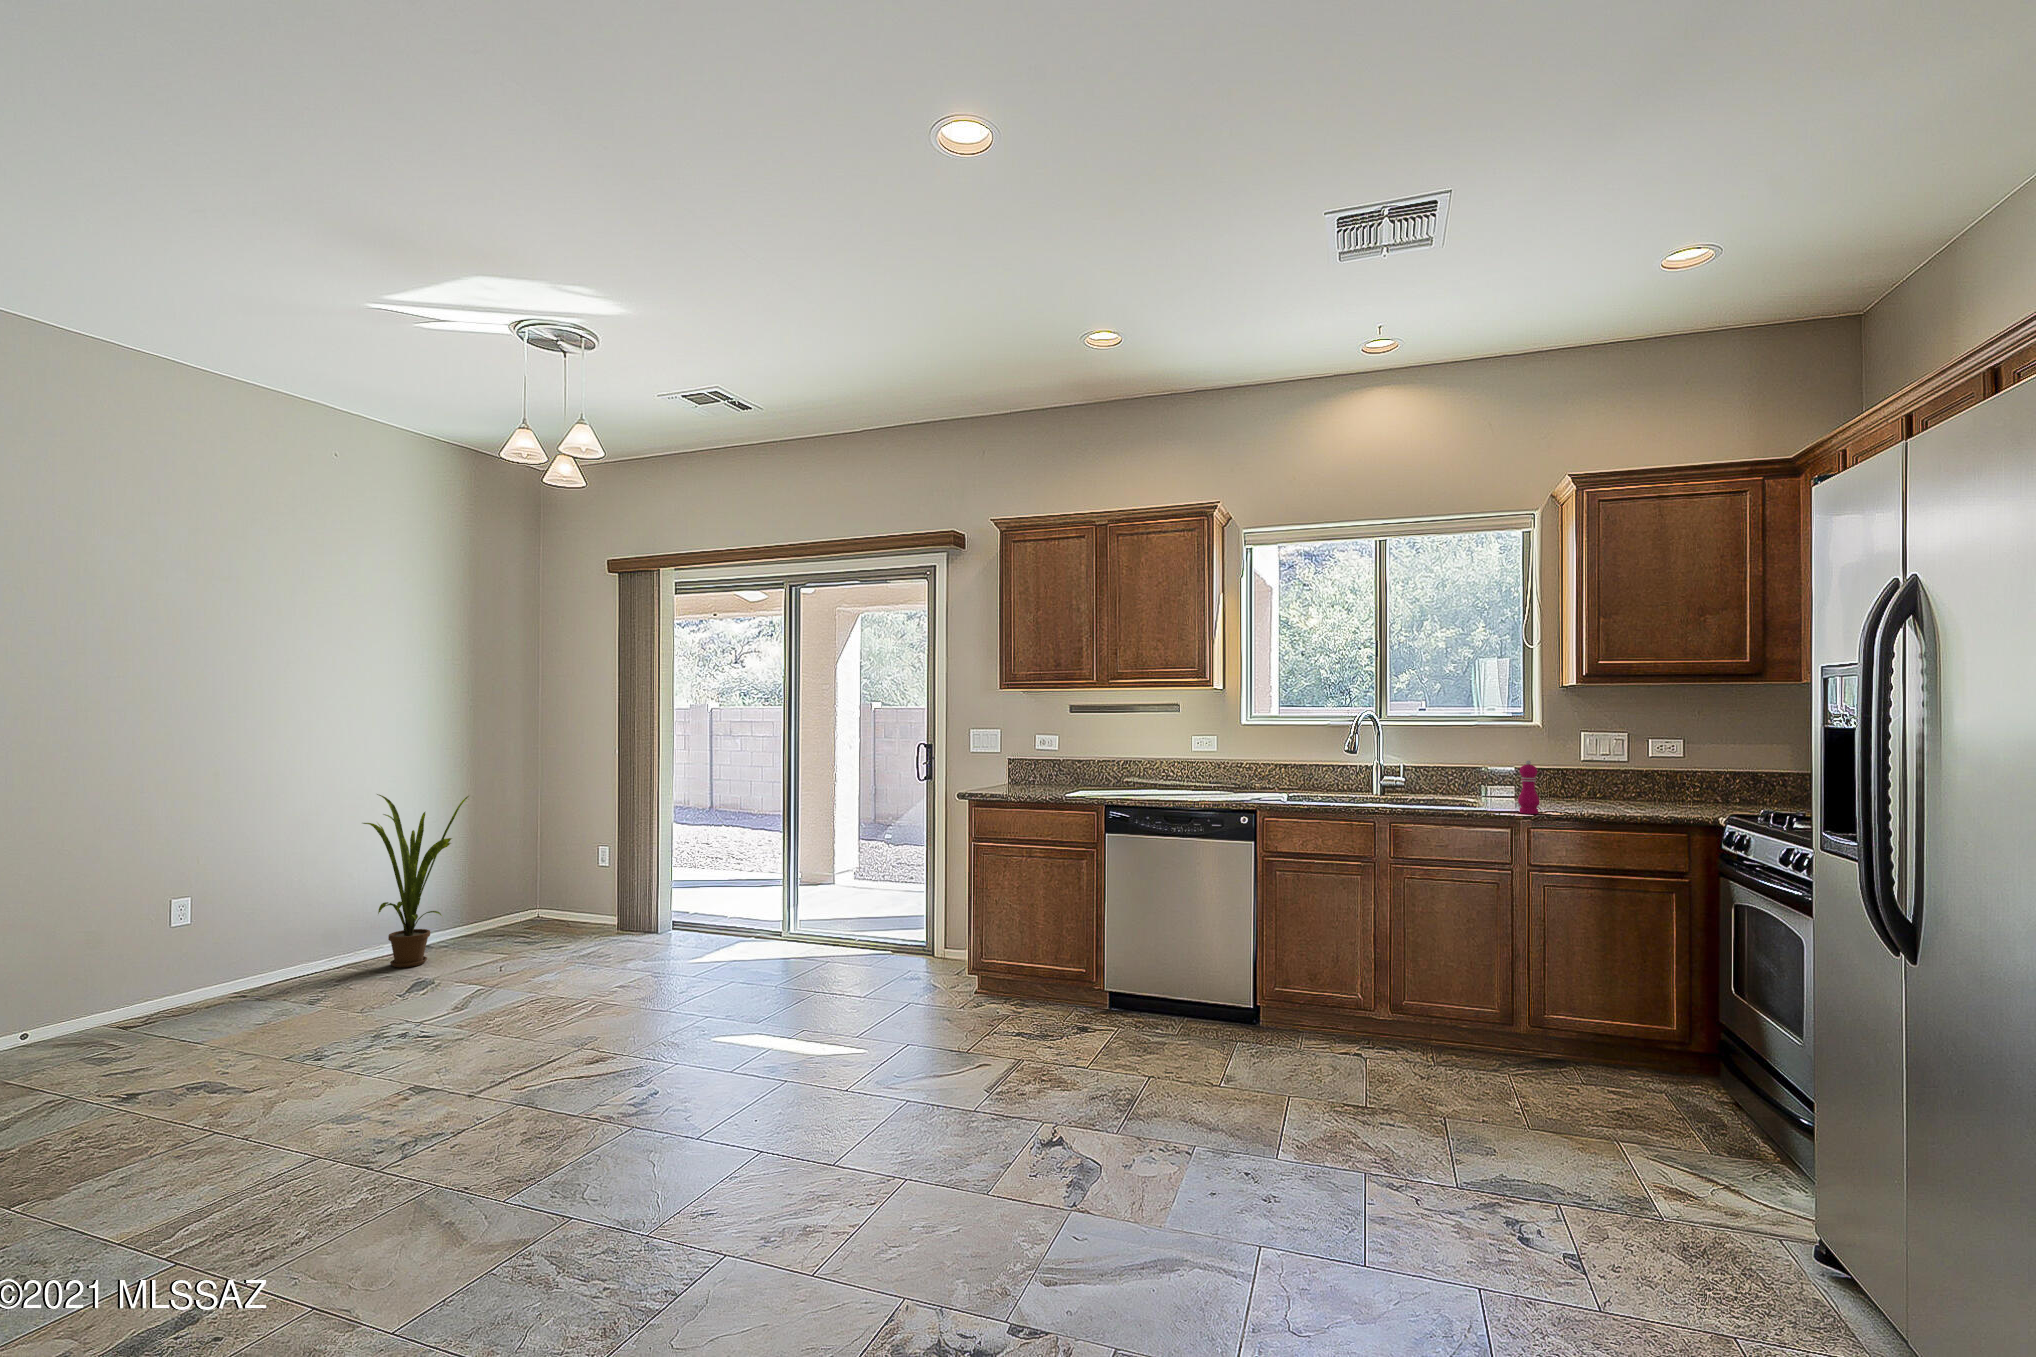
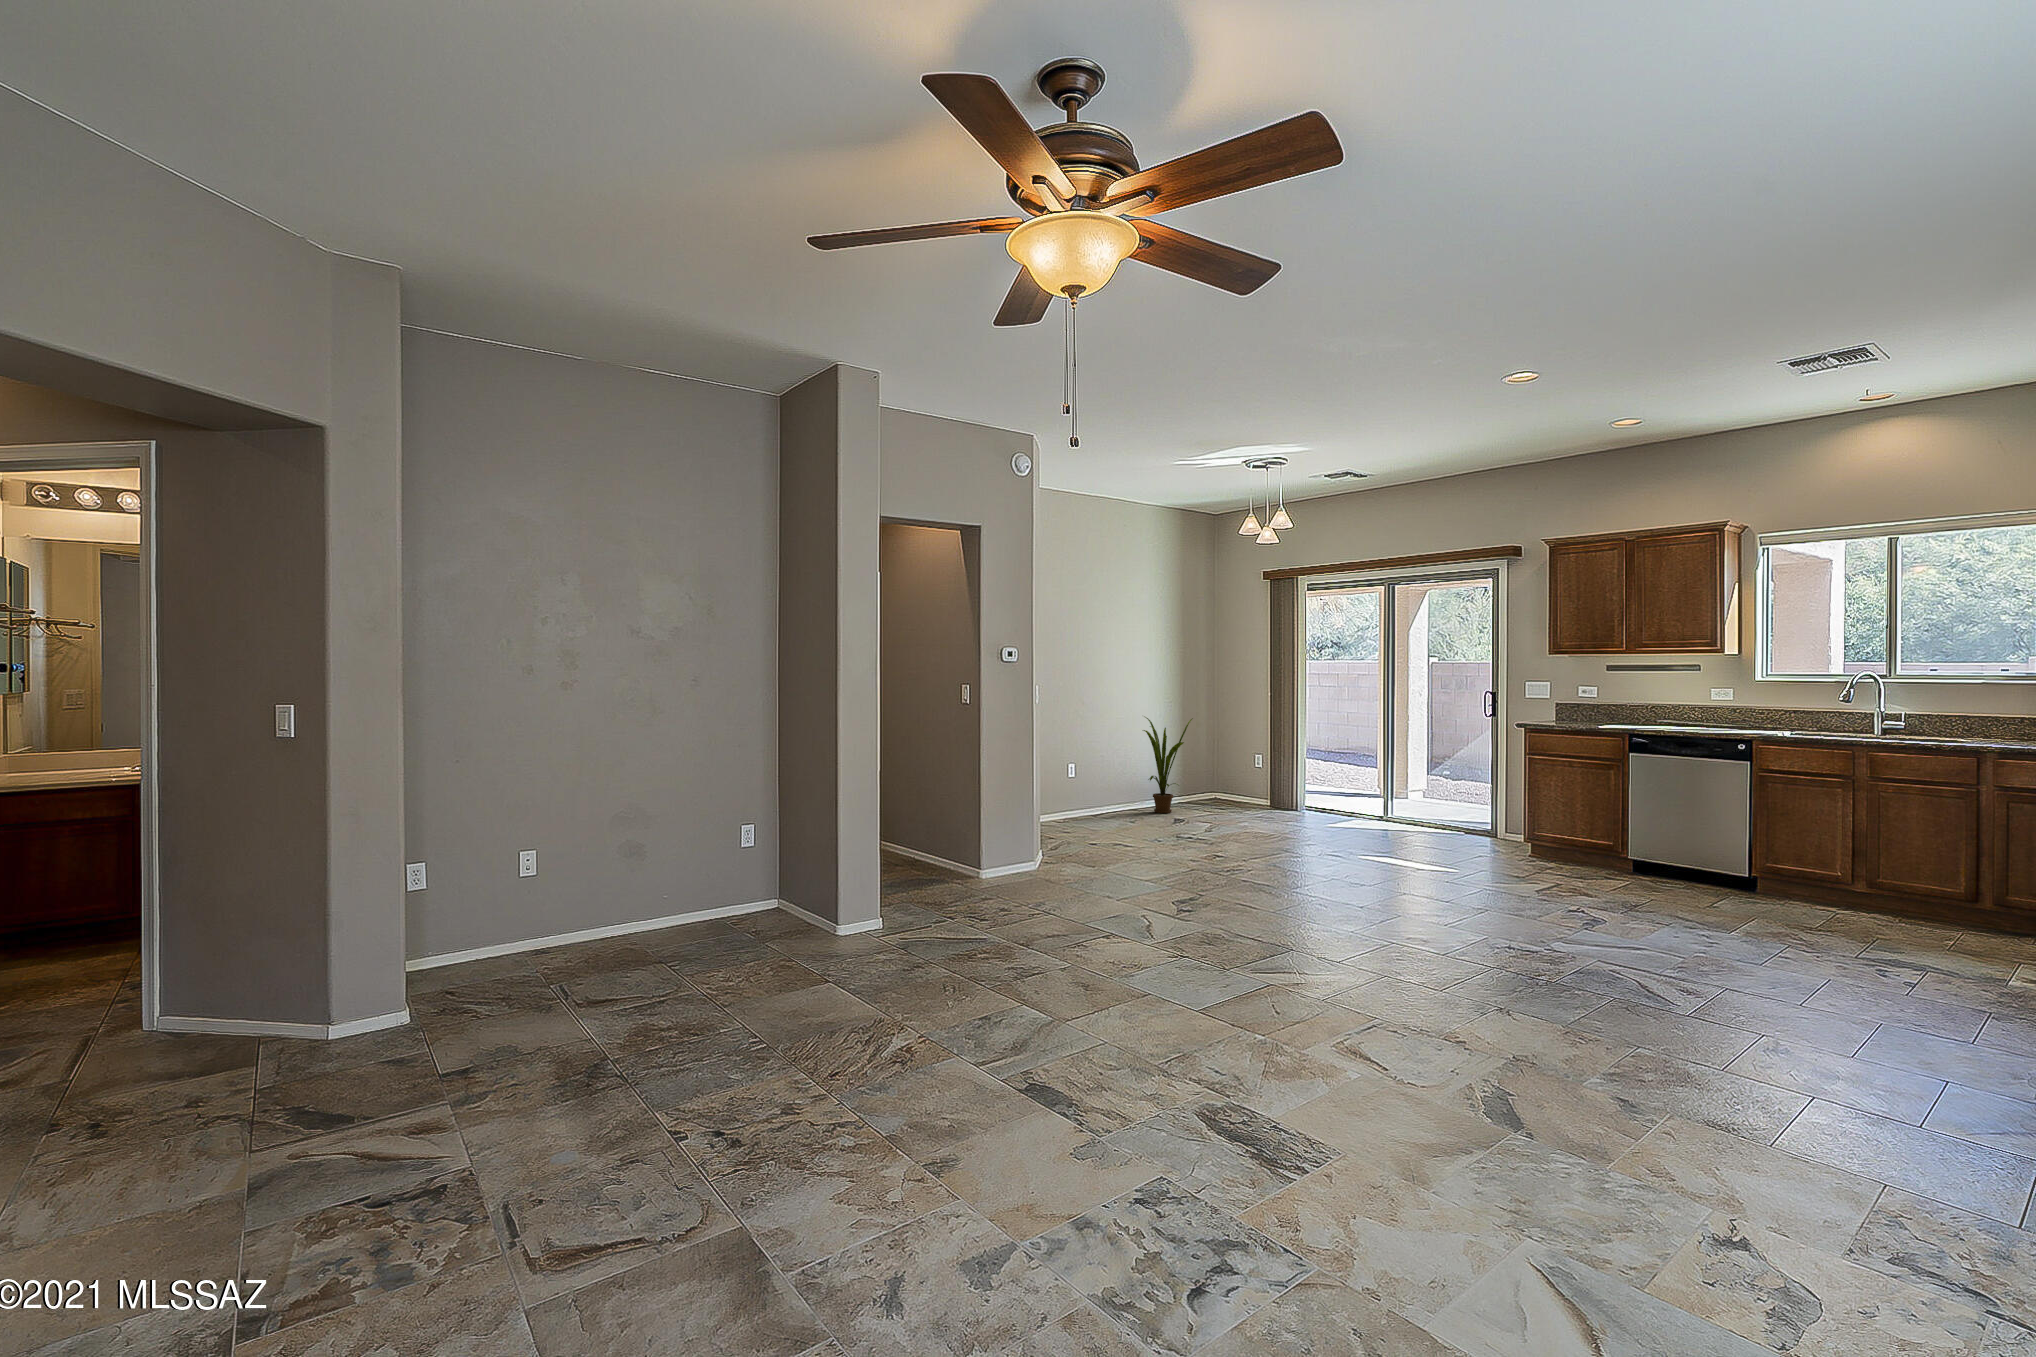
pepper mill: present [1518,760,1540,814] -> none [1987,707,2007,746]

